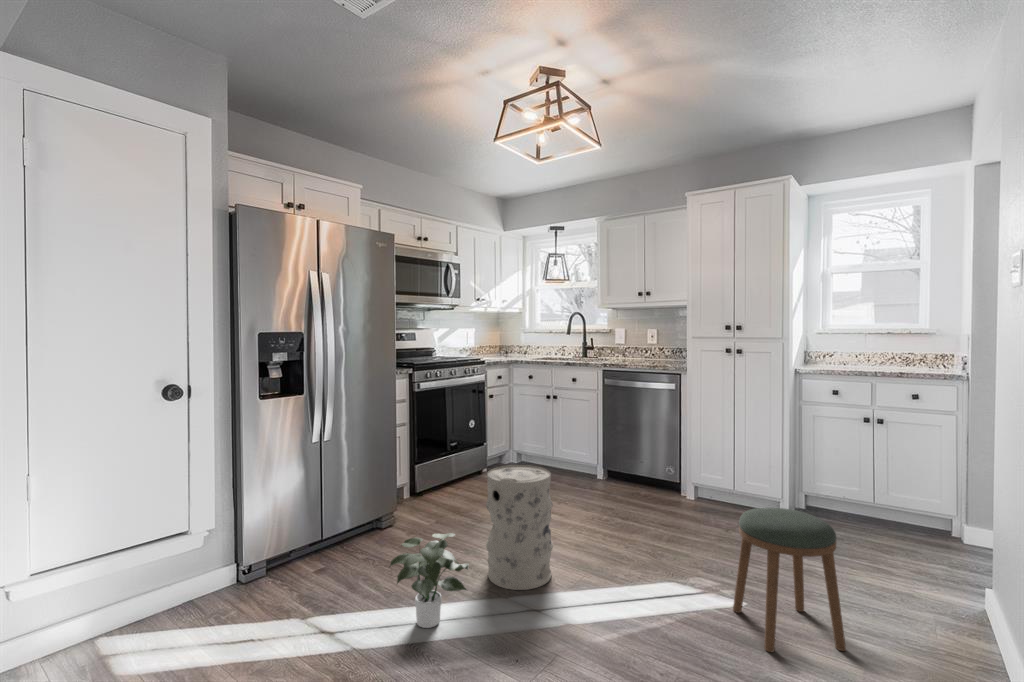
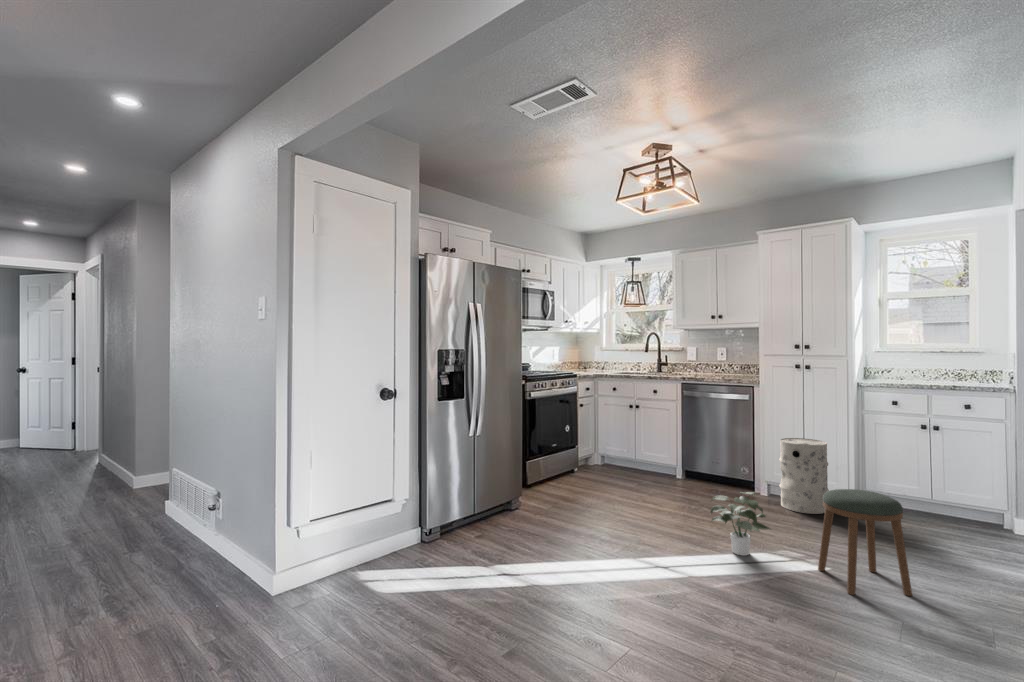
trash can: present [486,465,553,590] -> present [779,438,829,514]
potted plant: present [389,533,469,628] -> present [711,492,770,556]

